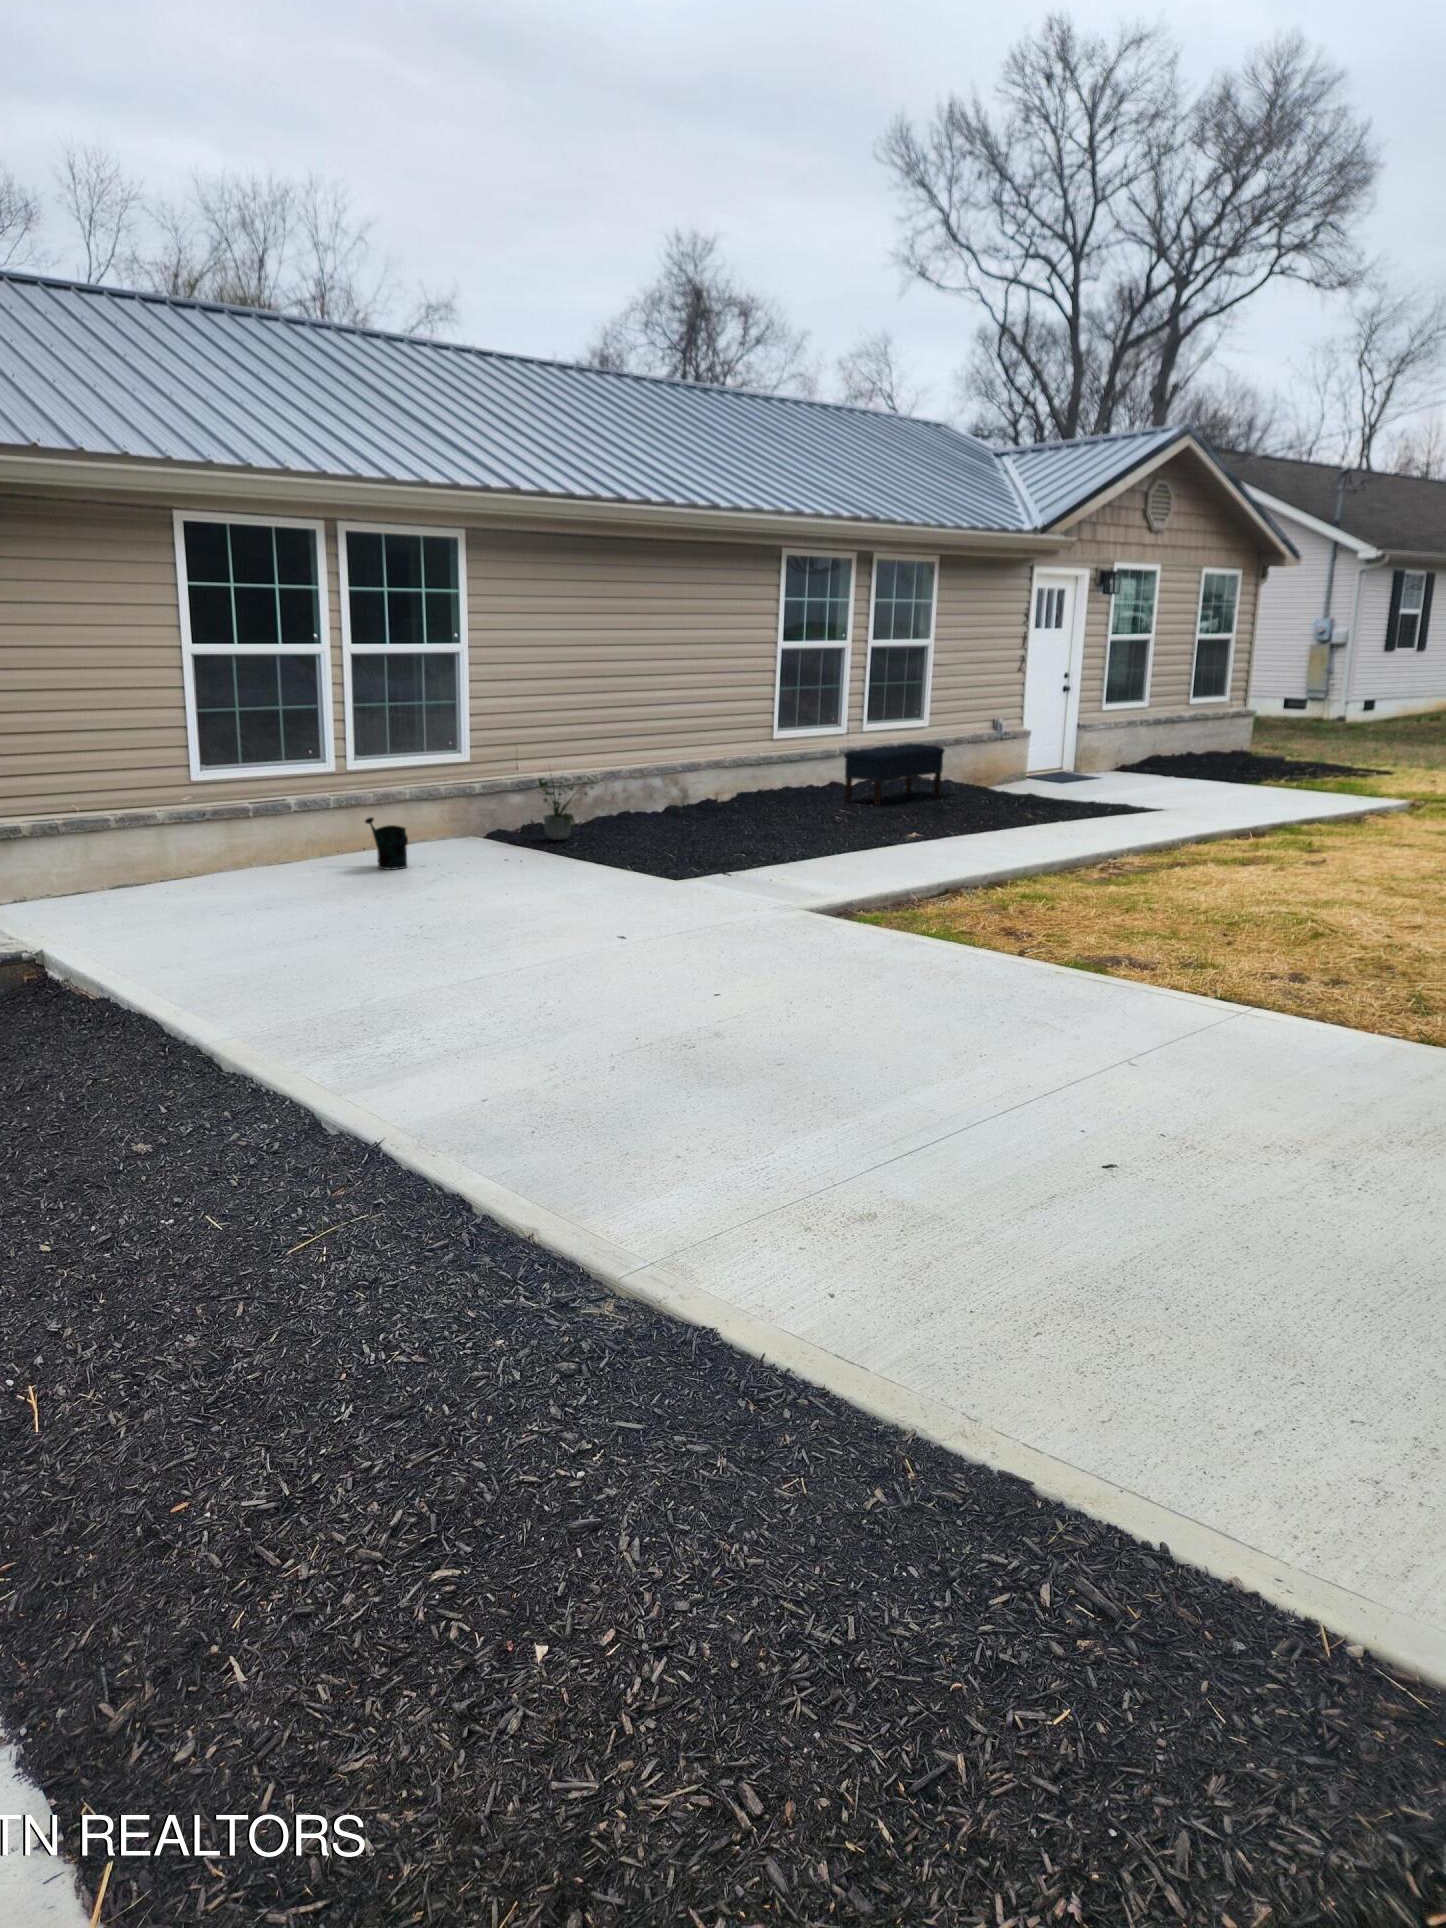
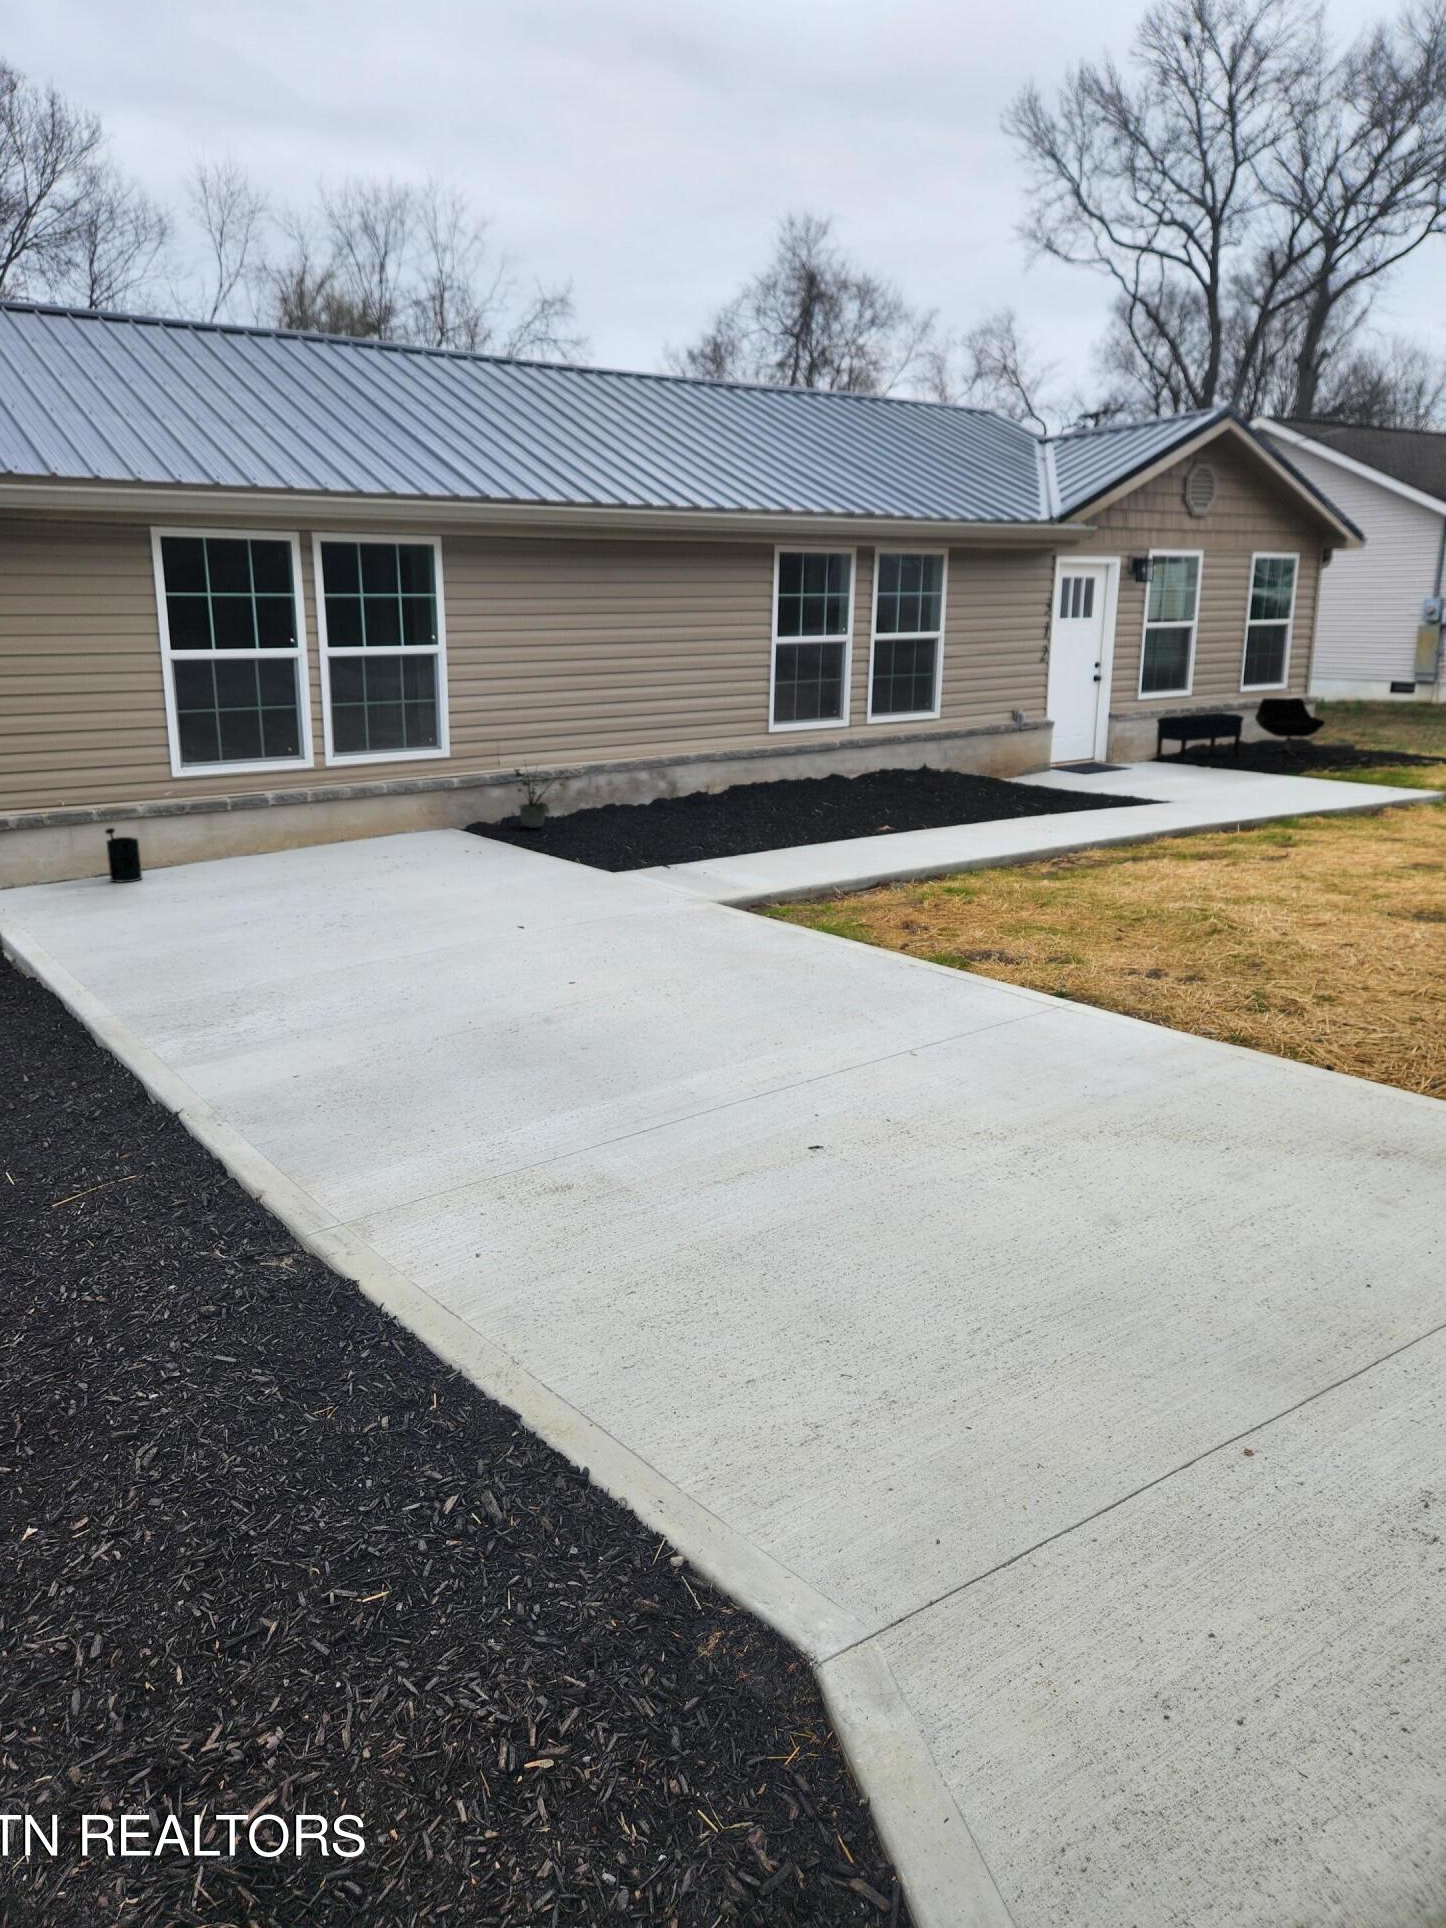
lounge chair: none [1199,708,1269,764] -> present [1255,698,1325,754]
bench: present [844,744,945,806] -> present [1156,713,1244,762]
watering can: present [365,817,408,870] -> present [105,828,142,882]

